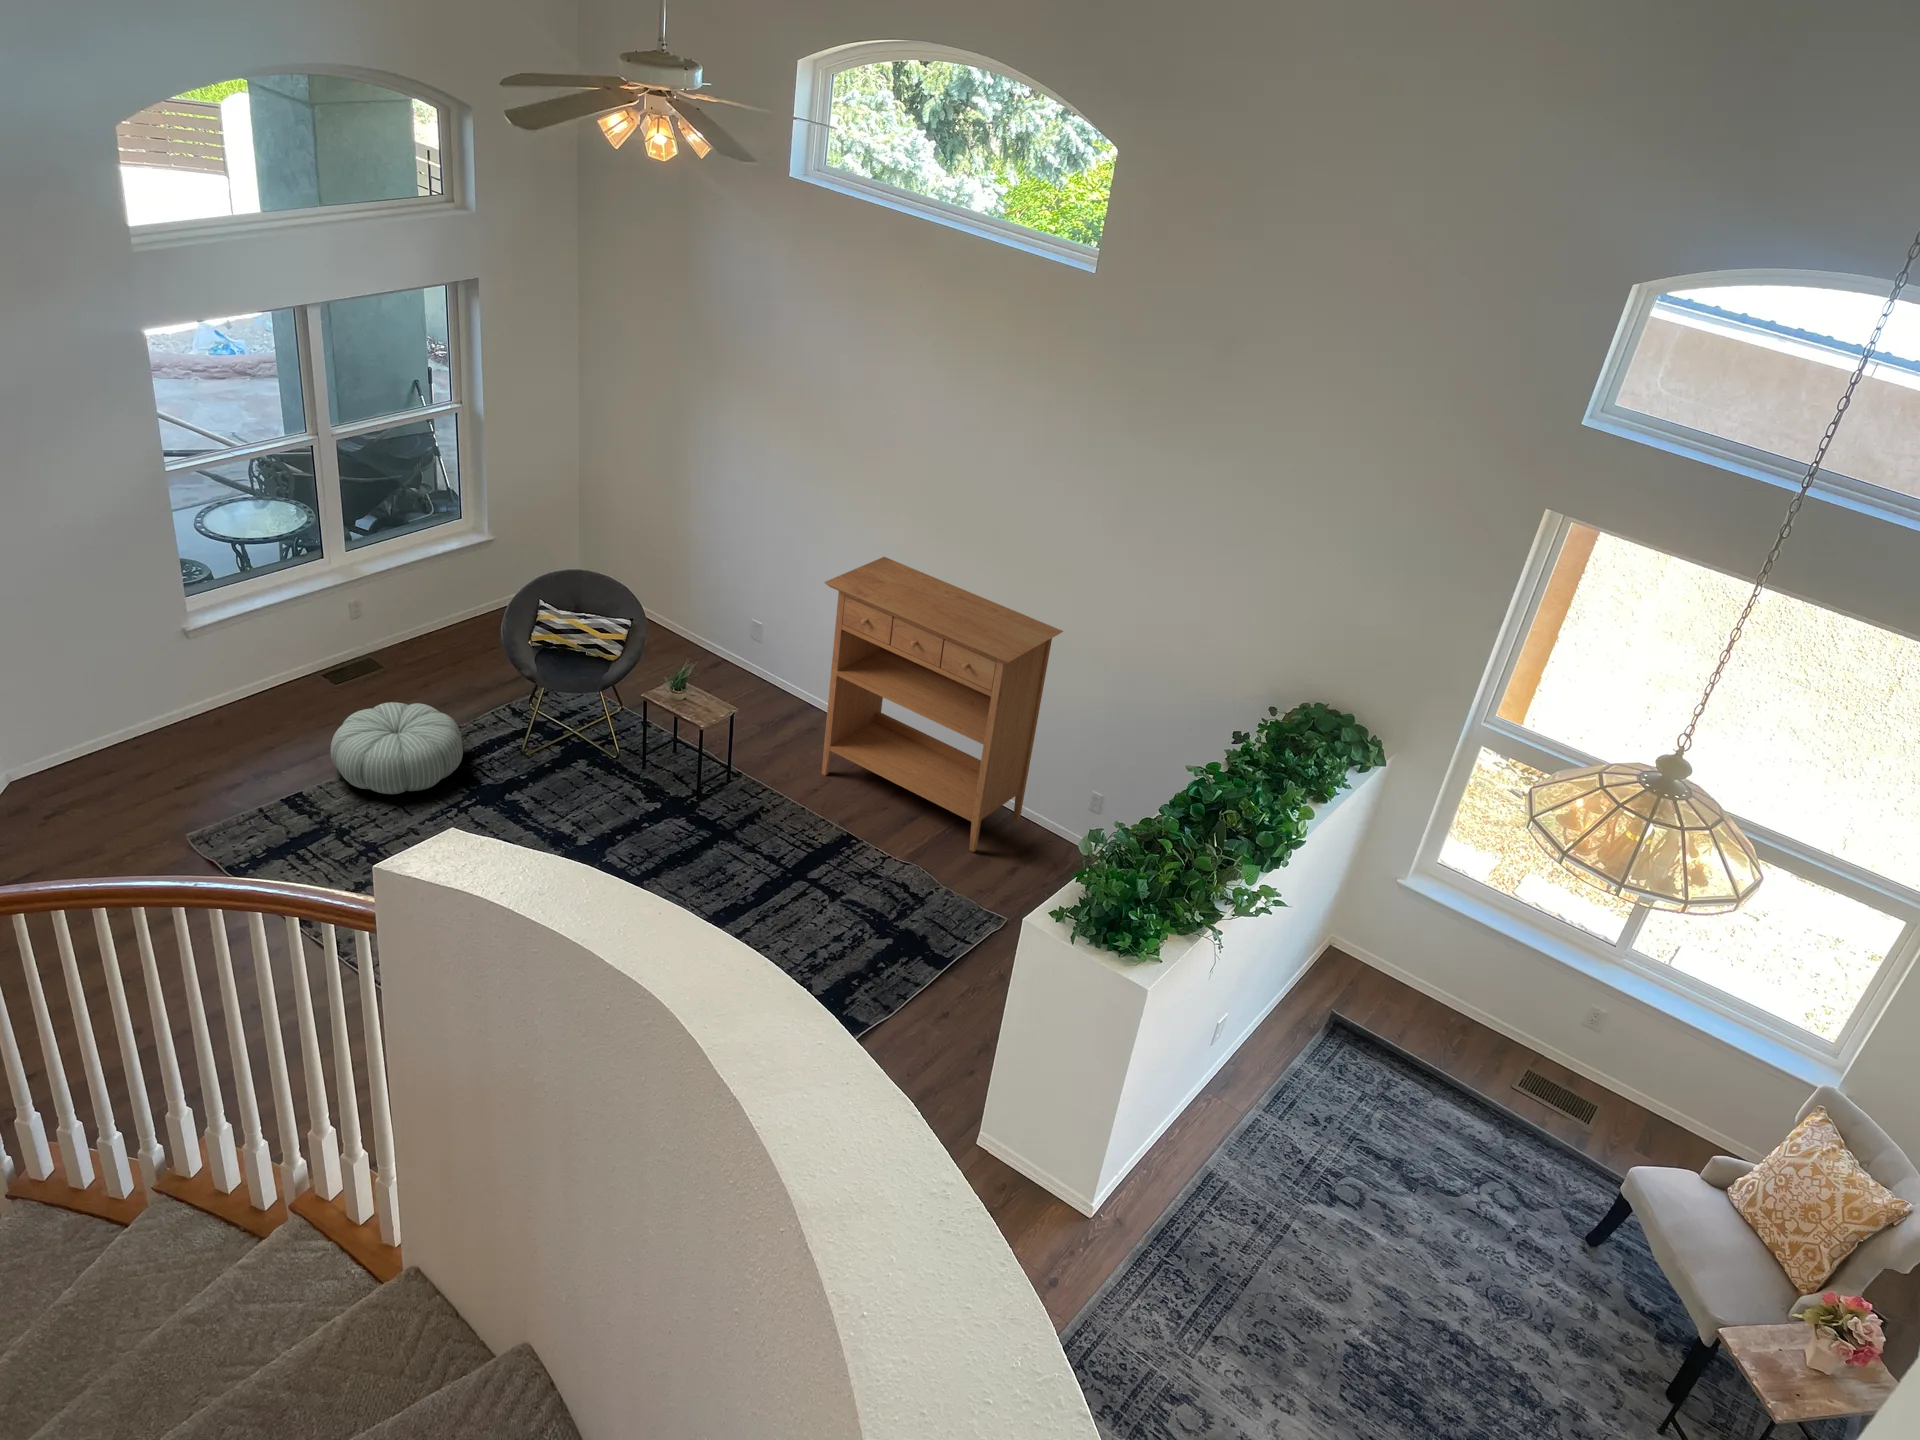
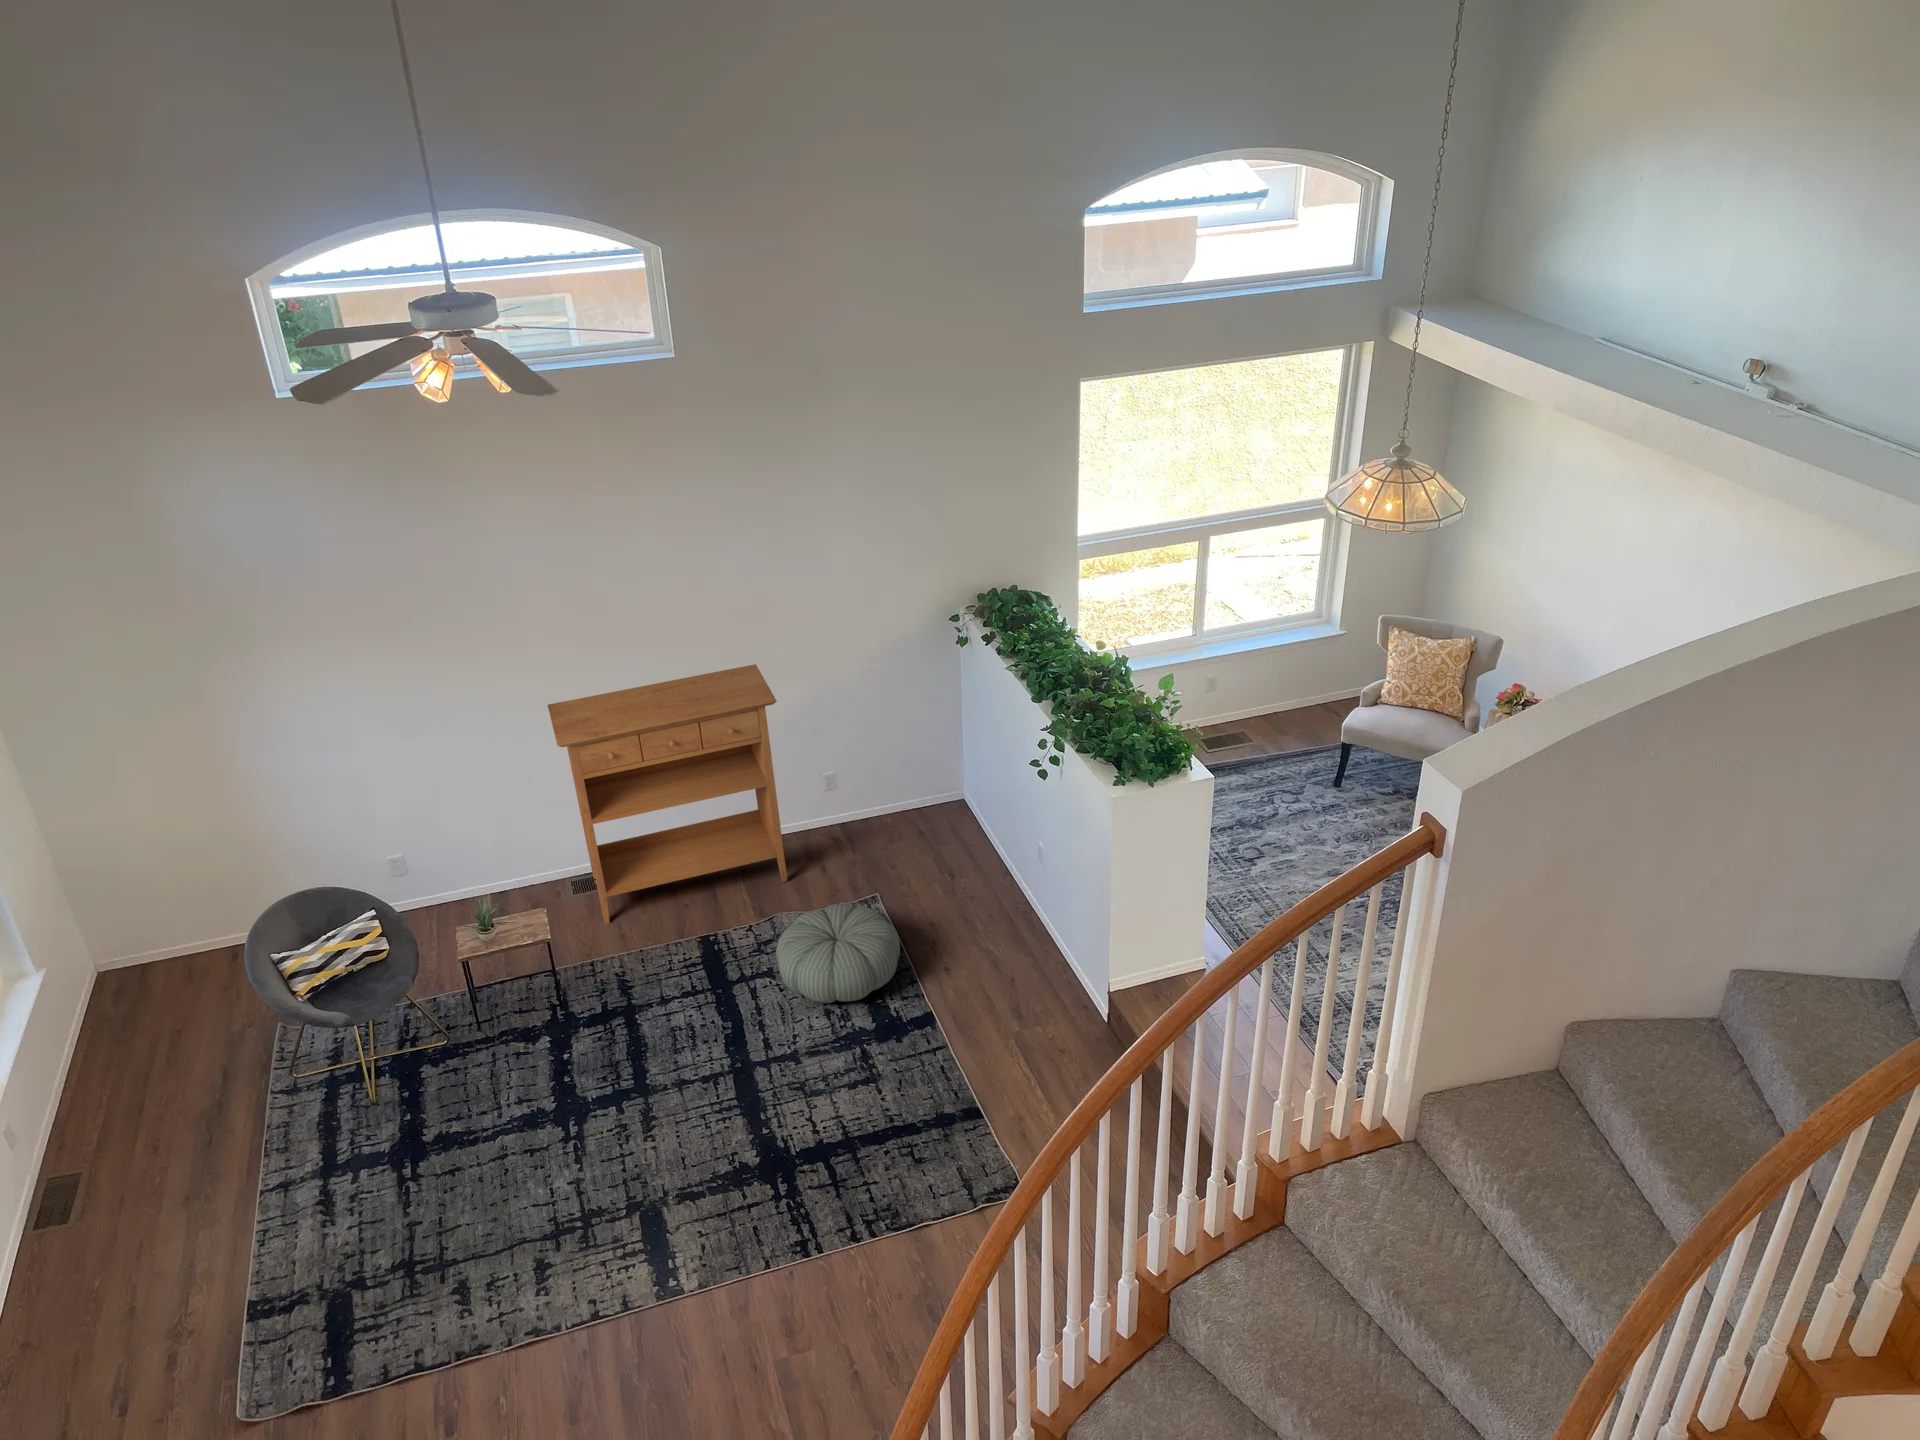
pouf: present [331,702,463,794] -> present [776,904,900,1003]

